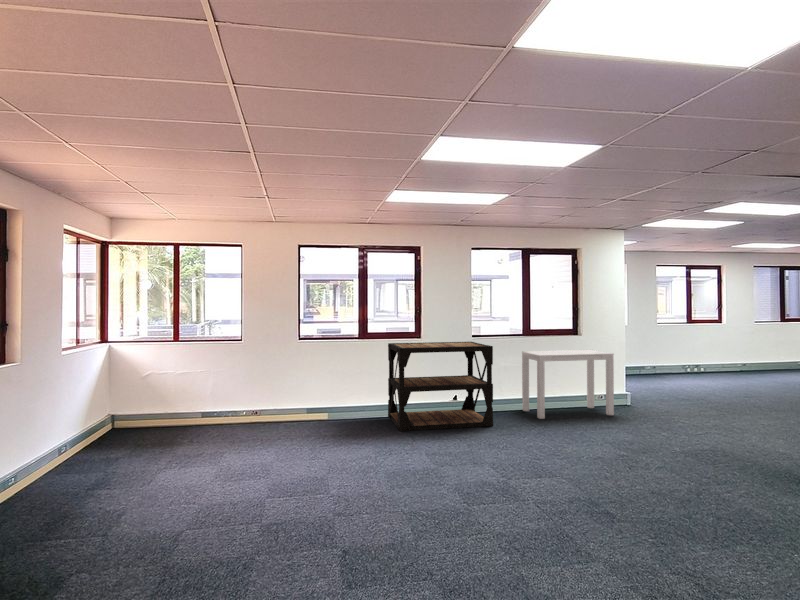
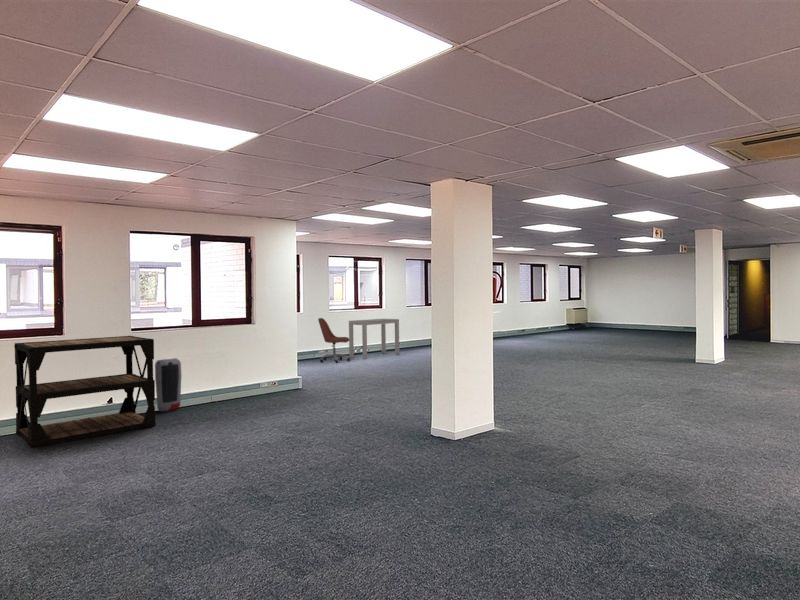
office chair: none [644,331,682,380] -> present [318,318,350,363]
desk: present [522,350,614,419] -> present [349,319,399,359]
air purifier: none [491,365,514,413] -> present [155,358,181,411]

